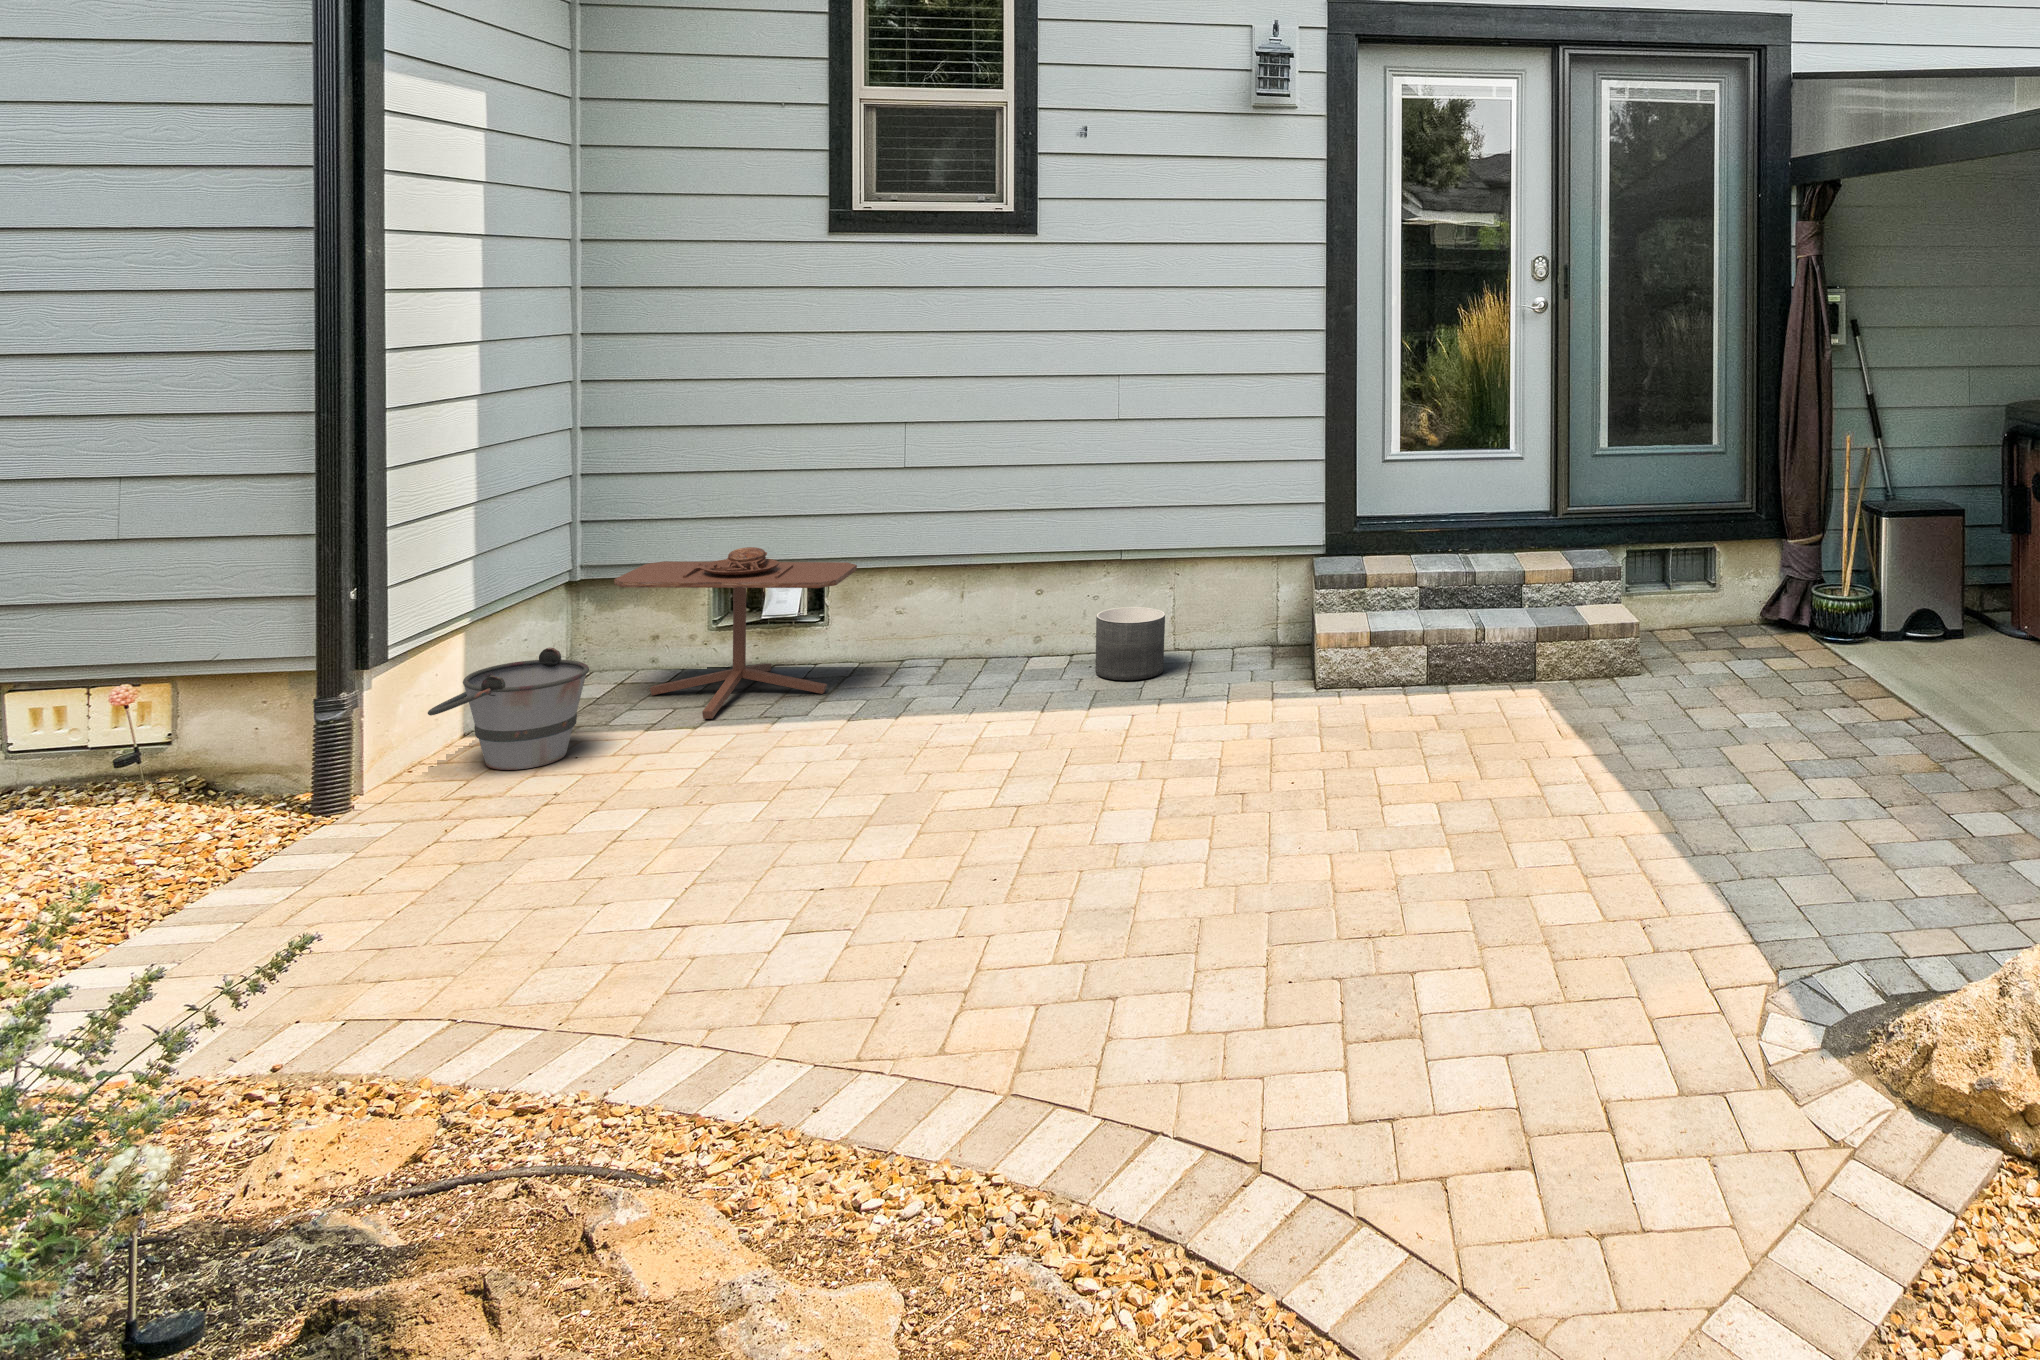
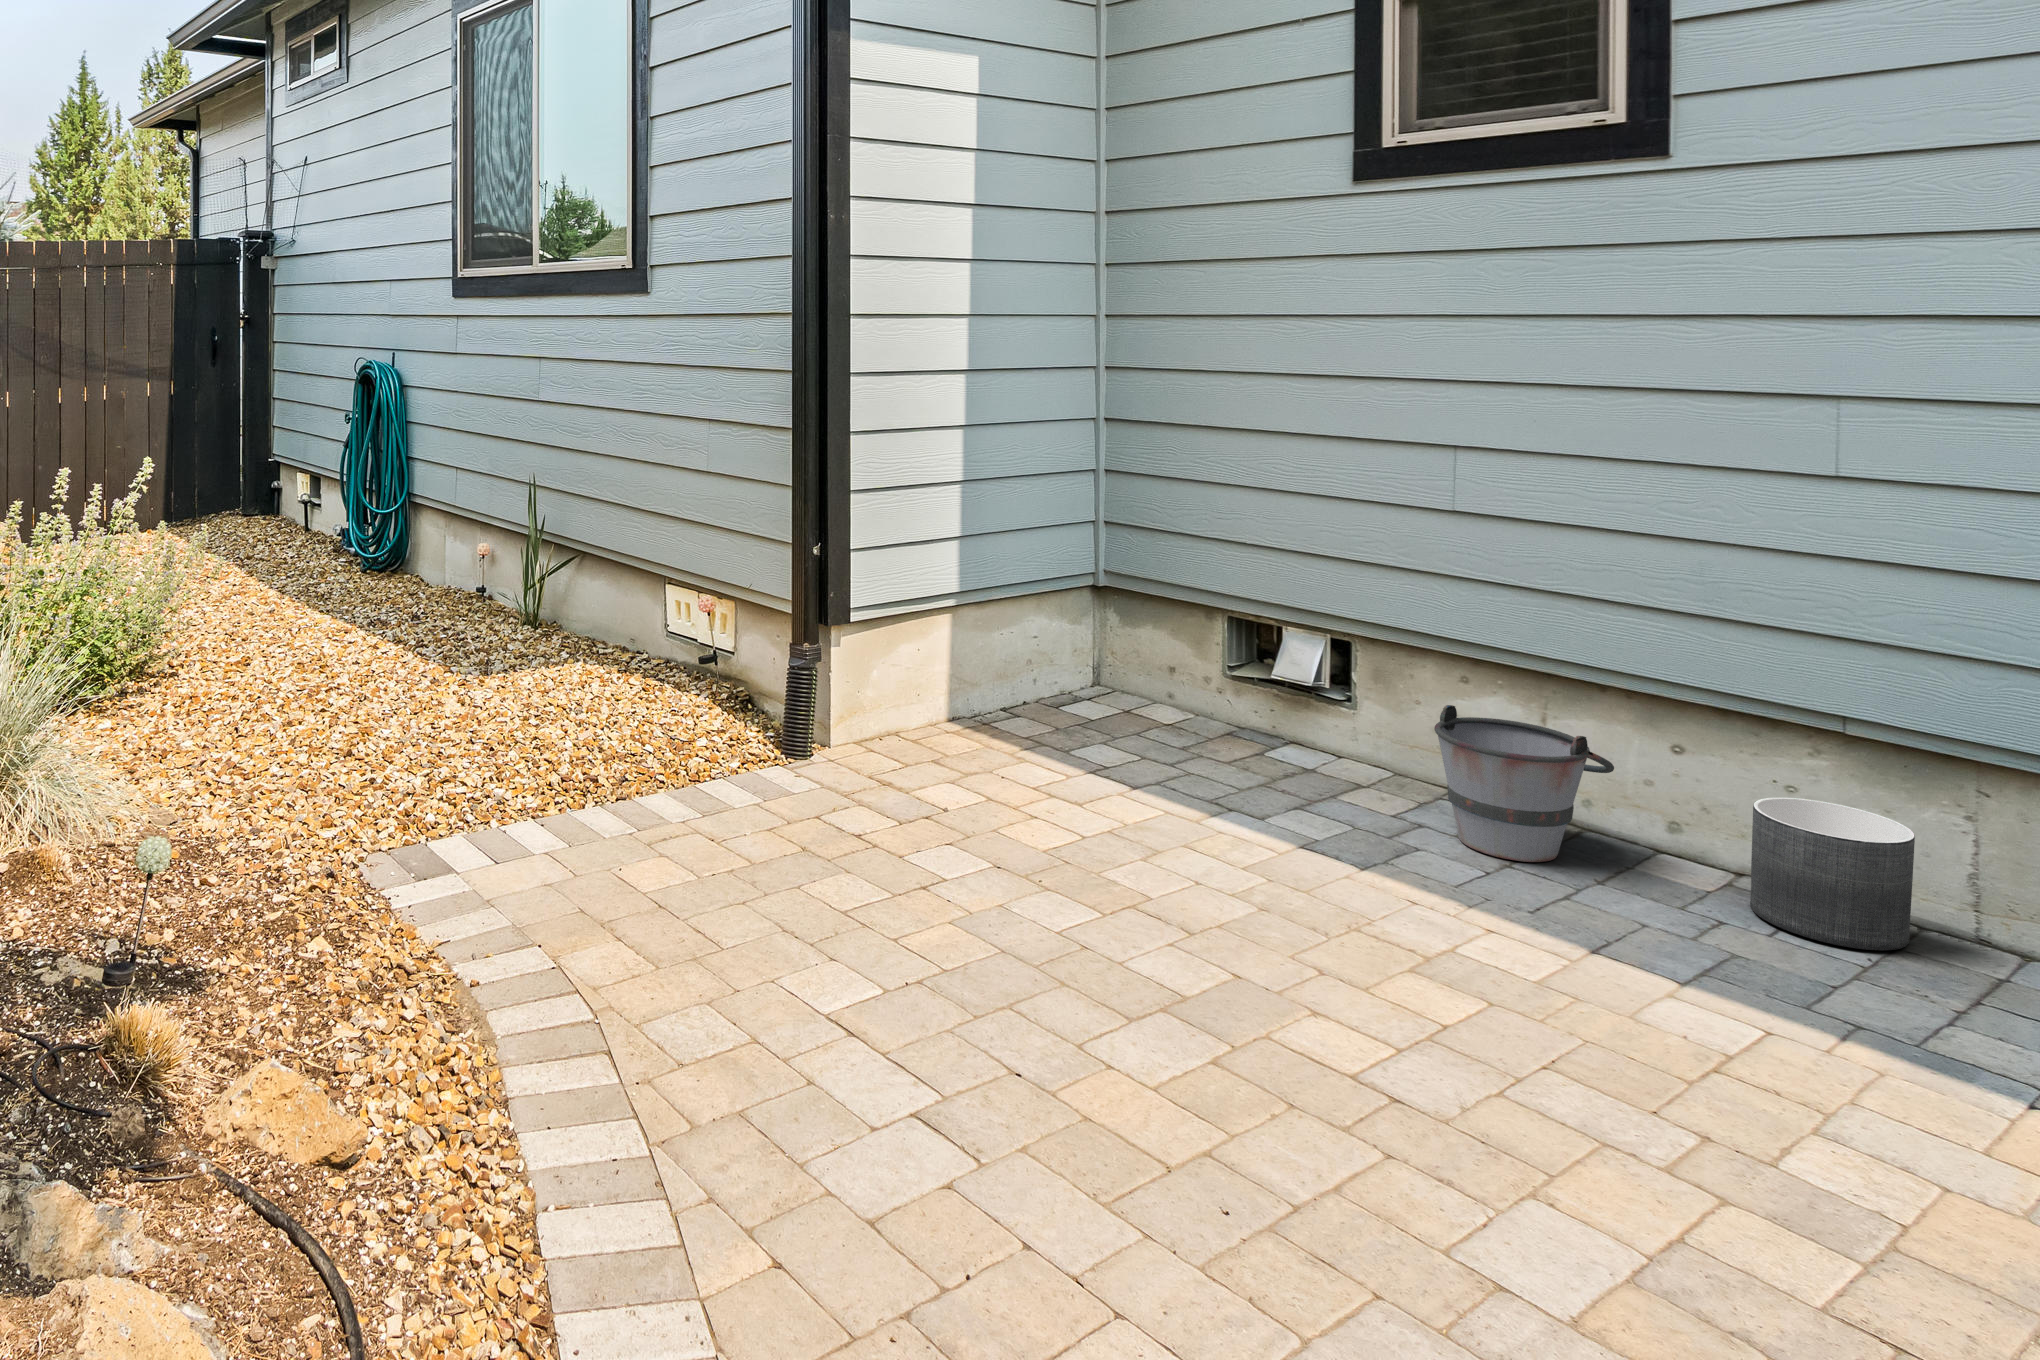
side table: present [614,547,857,719] -> none [1089,581,1362,792]
bucket: present [428,648,589,770] -> present [1434,705,1614,862]

